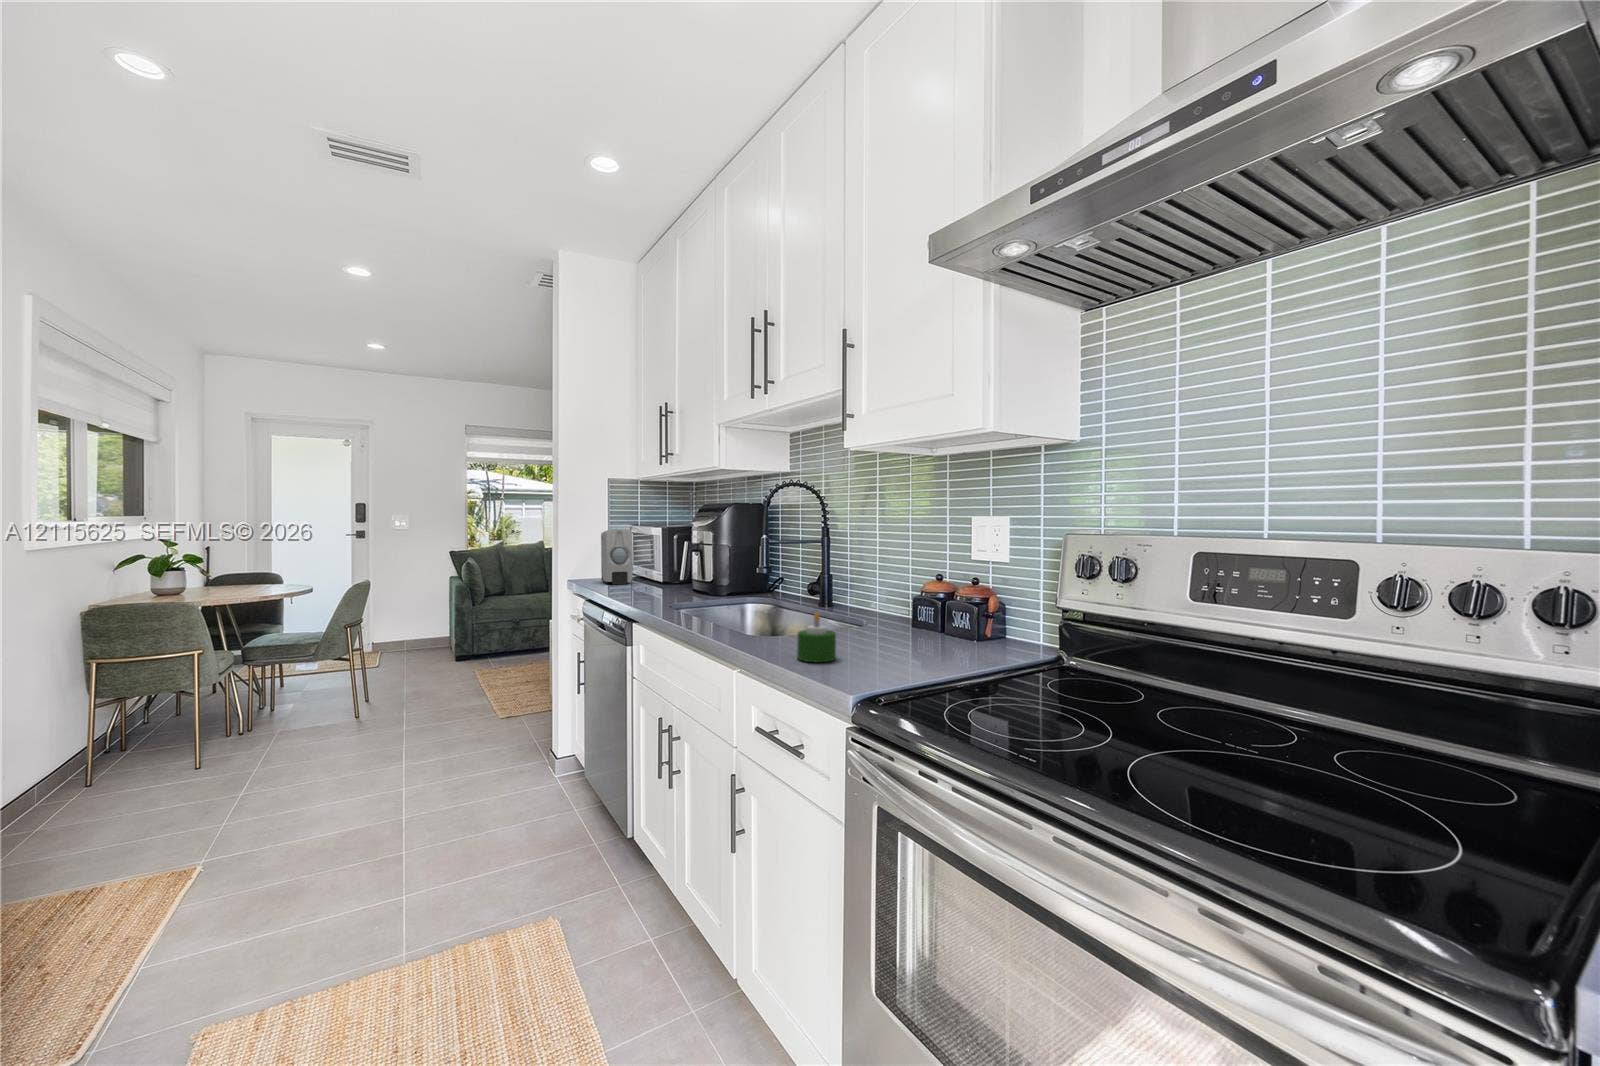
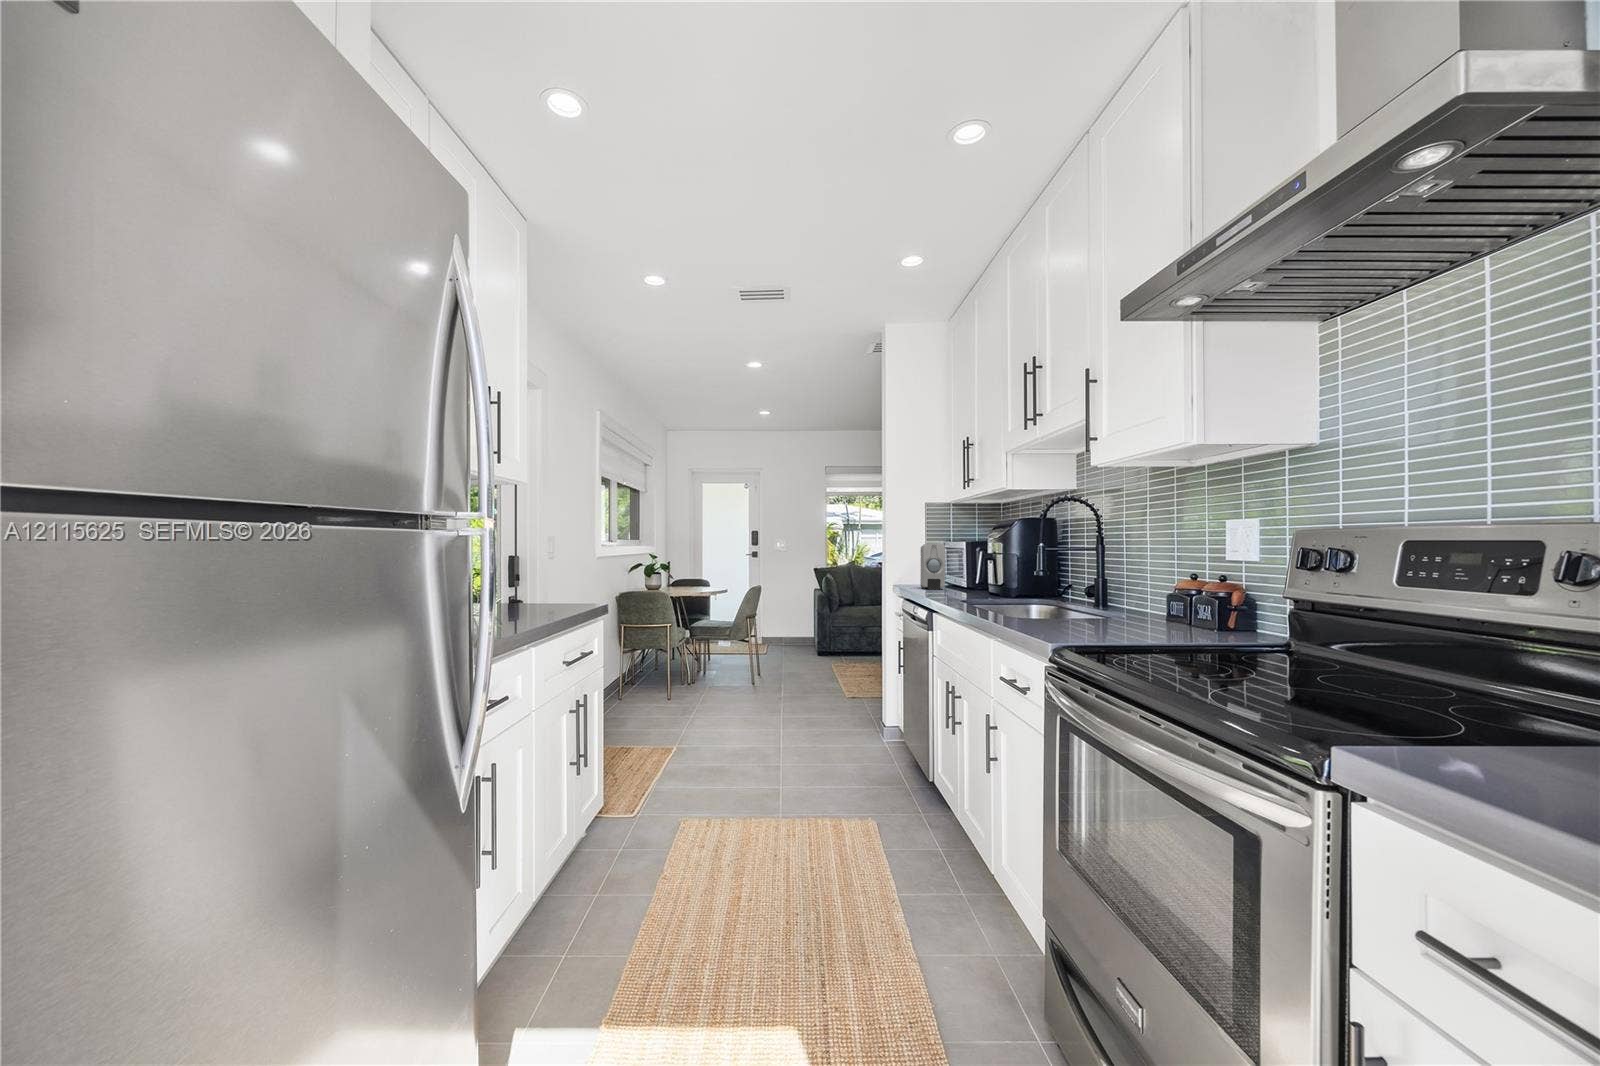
candle: present [797,612,836,662] -> none [1034,593,1067,631]

